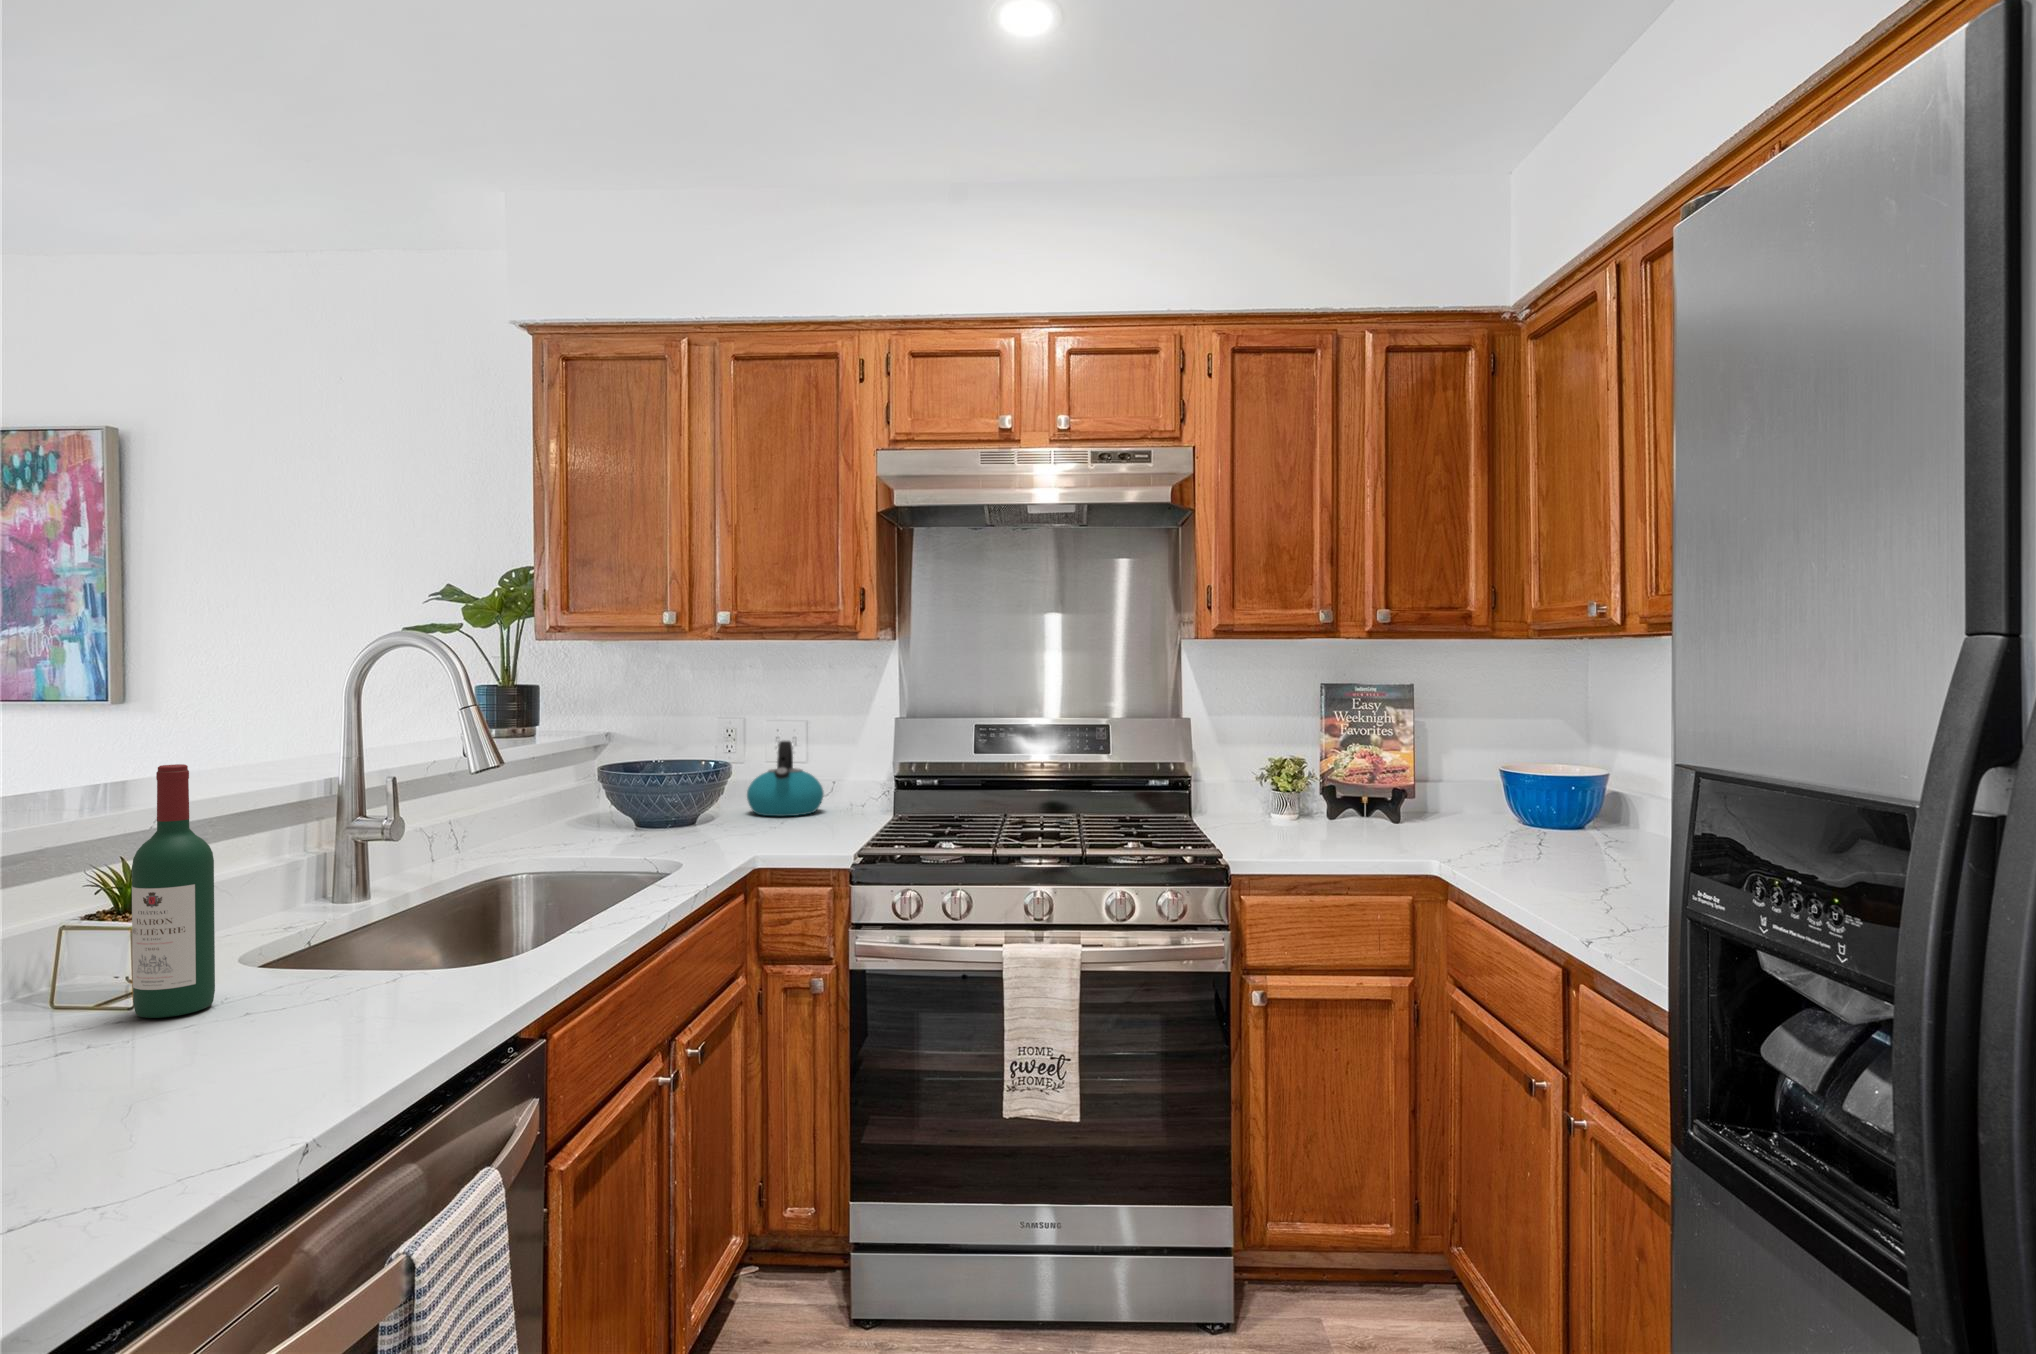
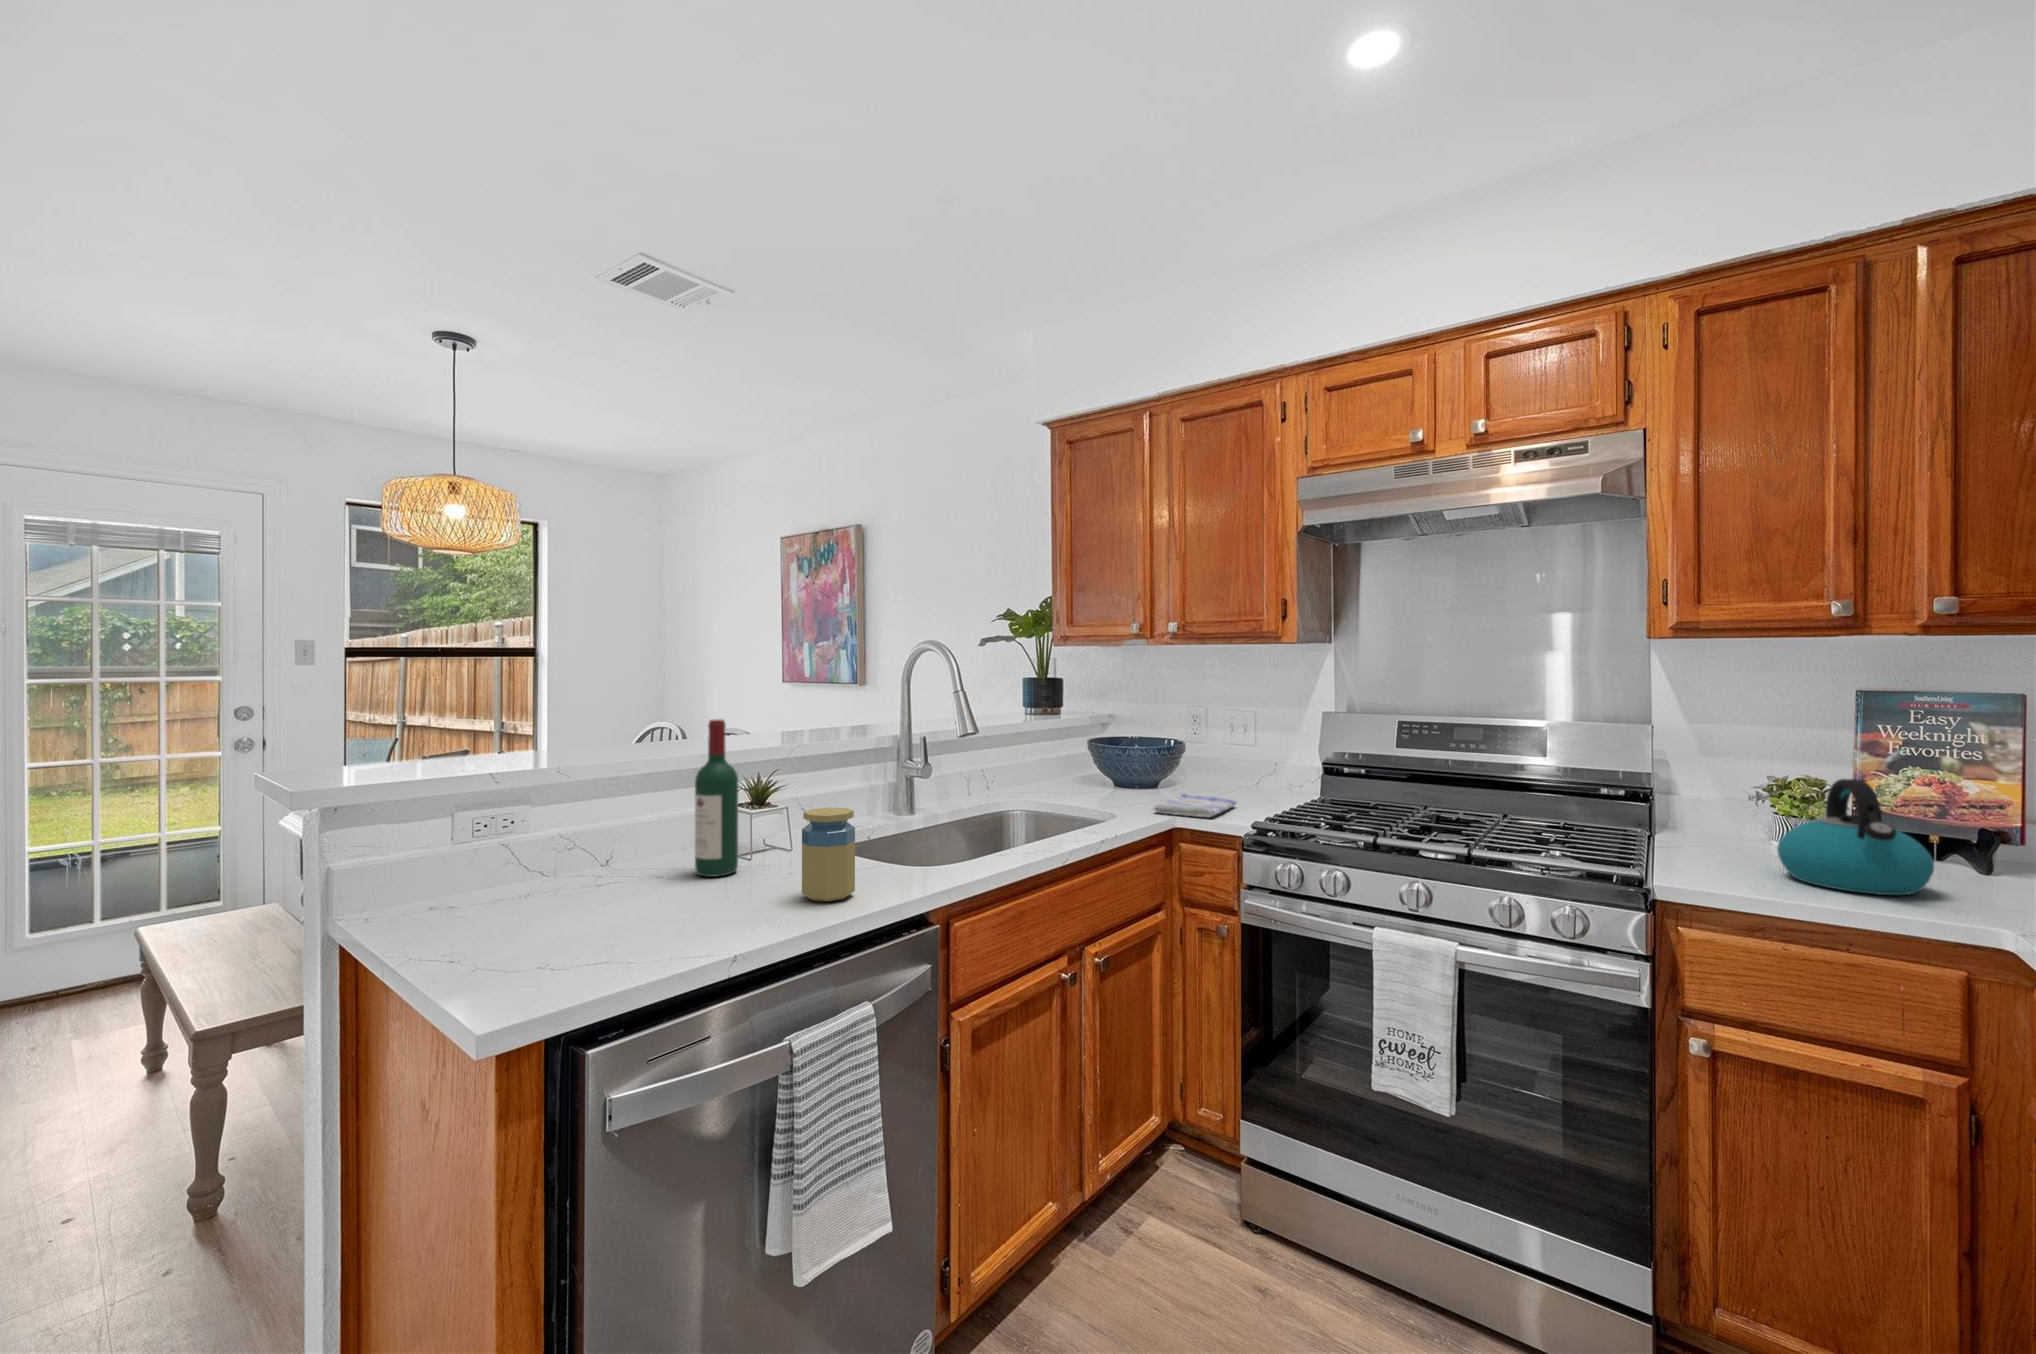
kettle: present [747,741,824,816] -> present [1777,779,1934,895]
dish towel: none [728,826,816,851] -> present [1154,794,1236,817]
jar: none [388,878,468,1013] -> present [802,807,855,902]

